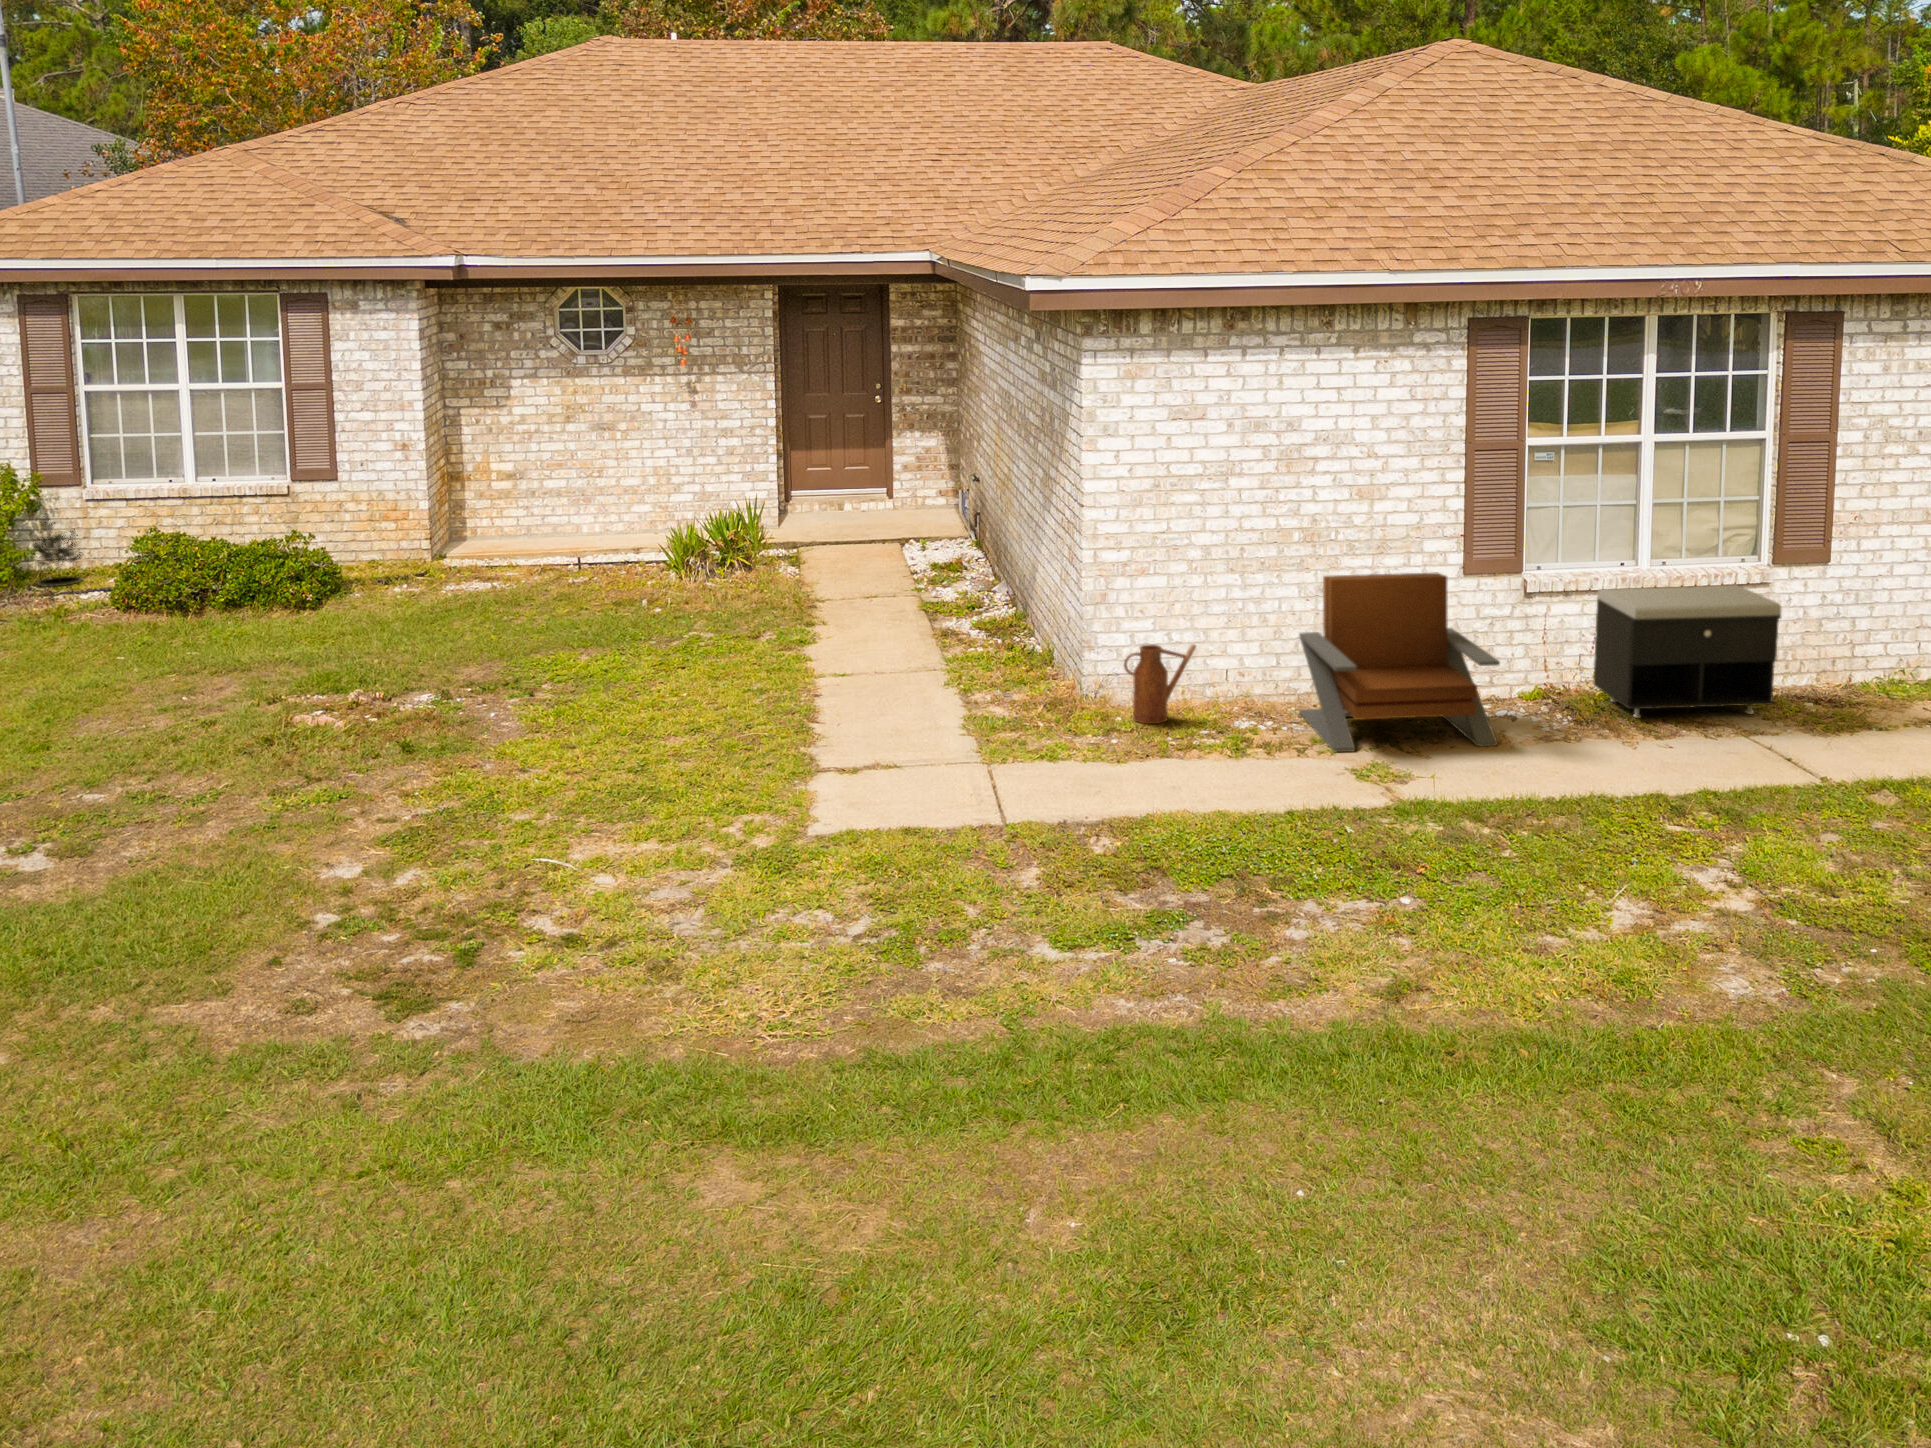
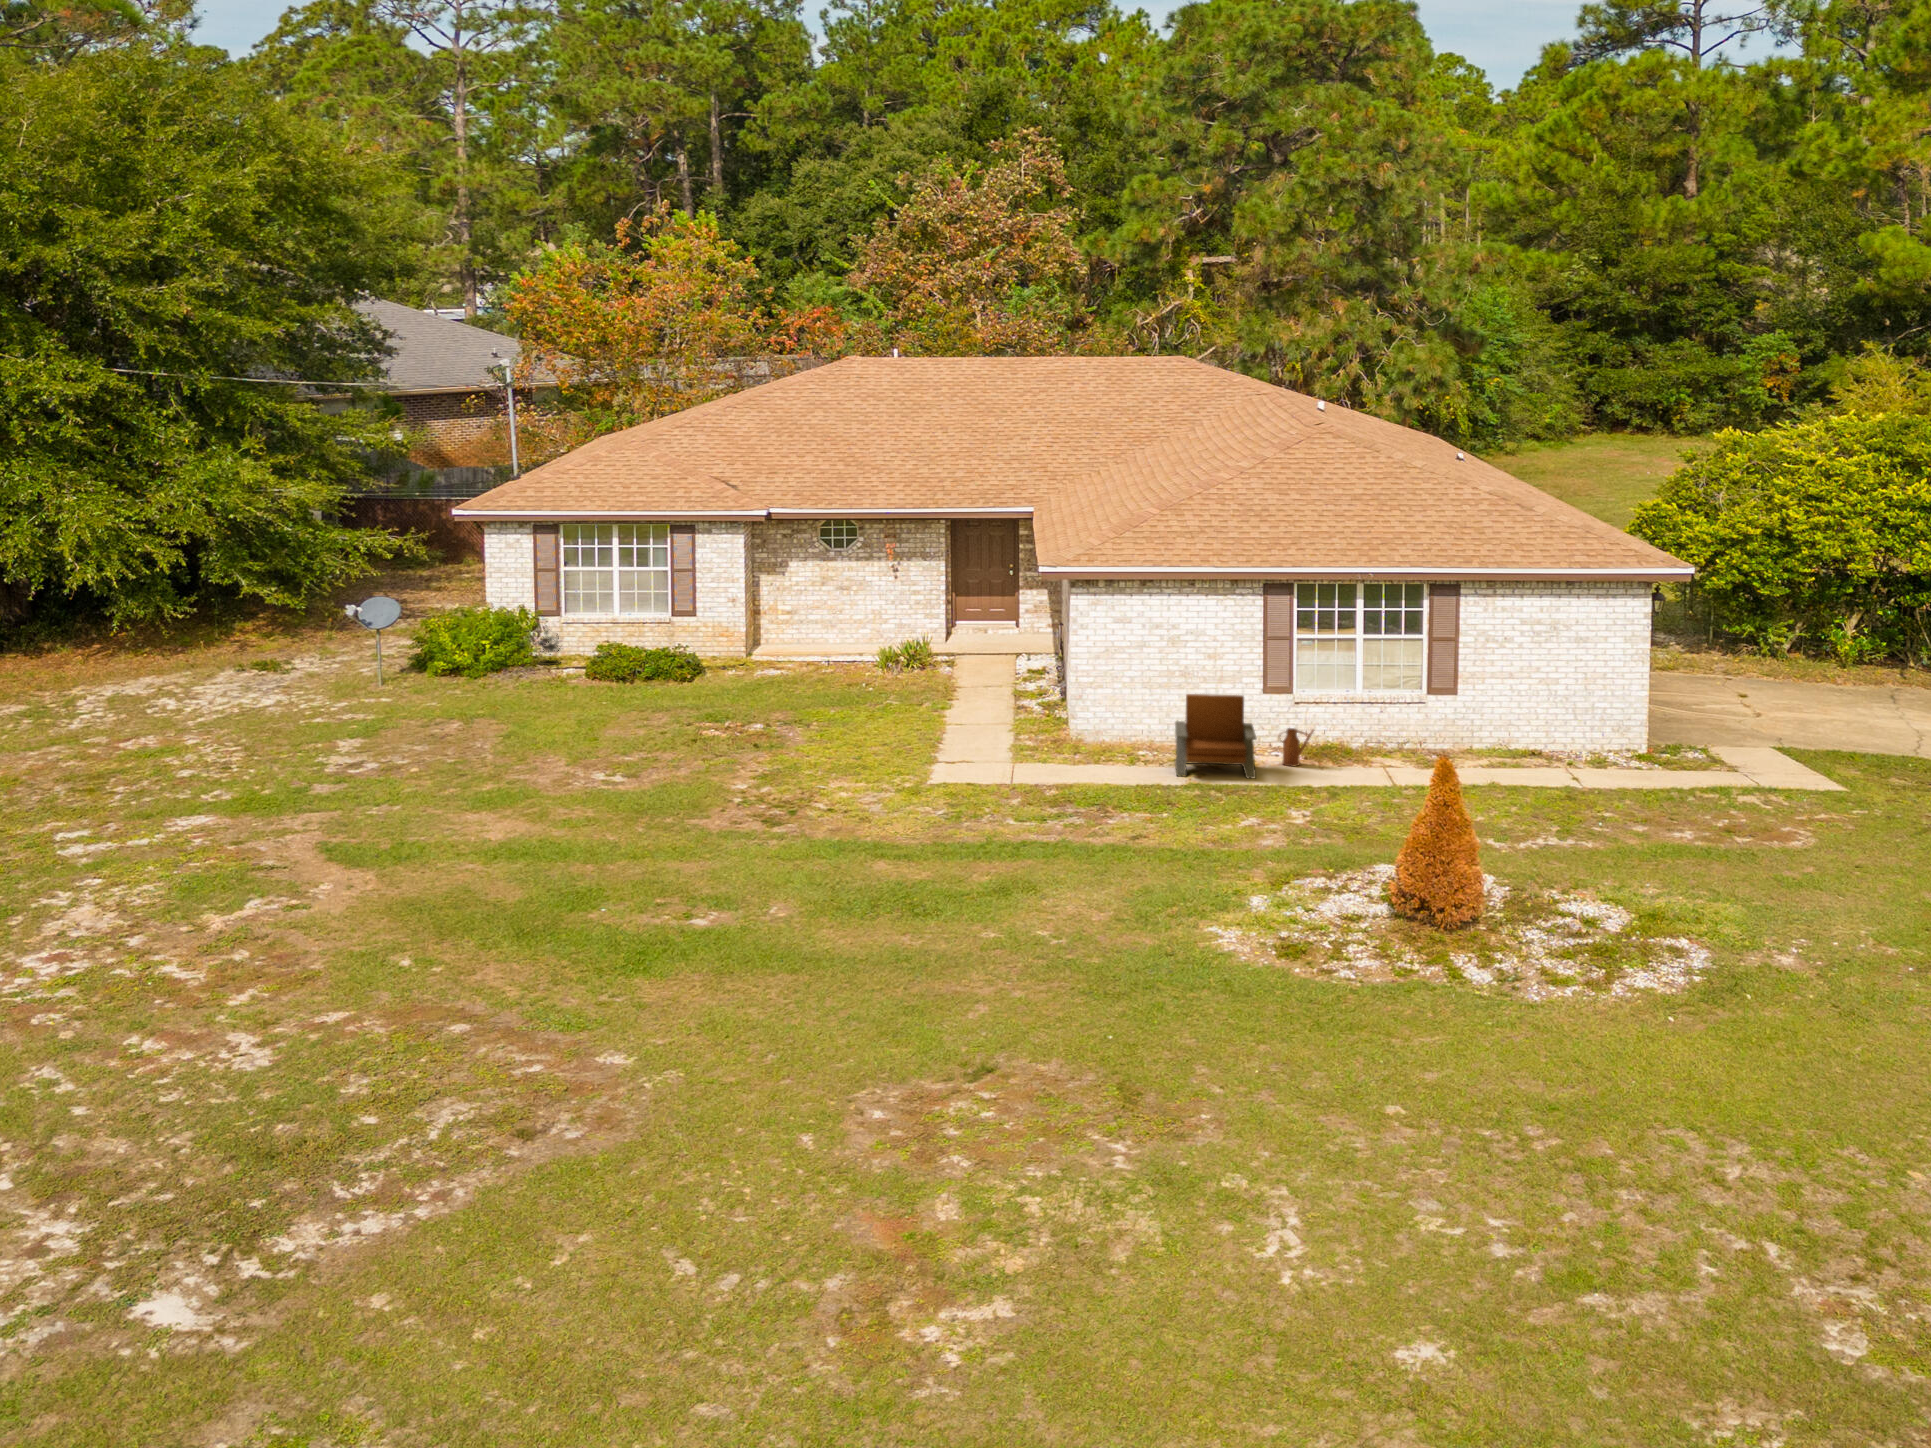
storage bench: present [1594,586,1782,718] -> none [1328,708,1408,774]
watering can: present [1124,645,1196,724] -> present [1281,728,1314,766]

